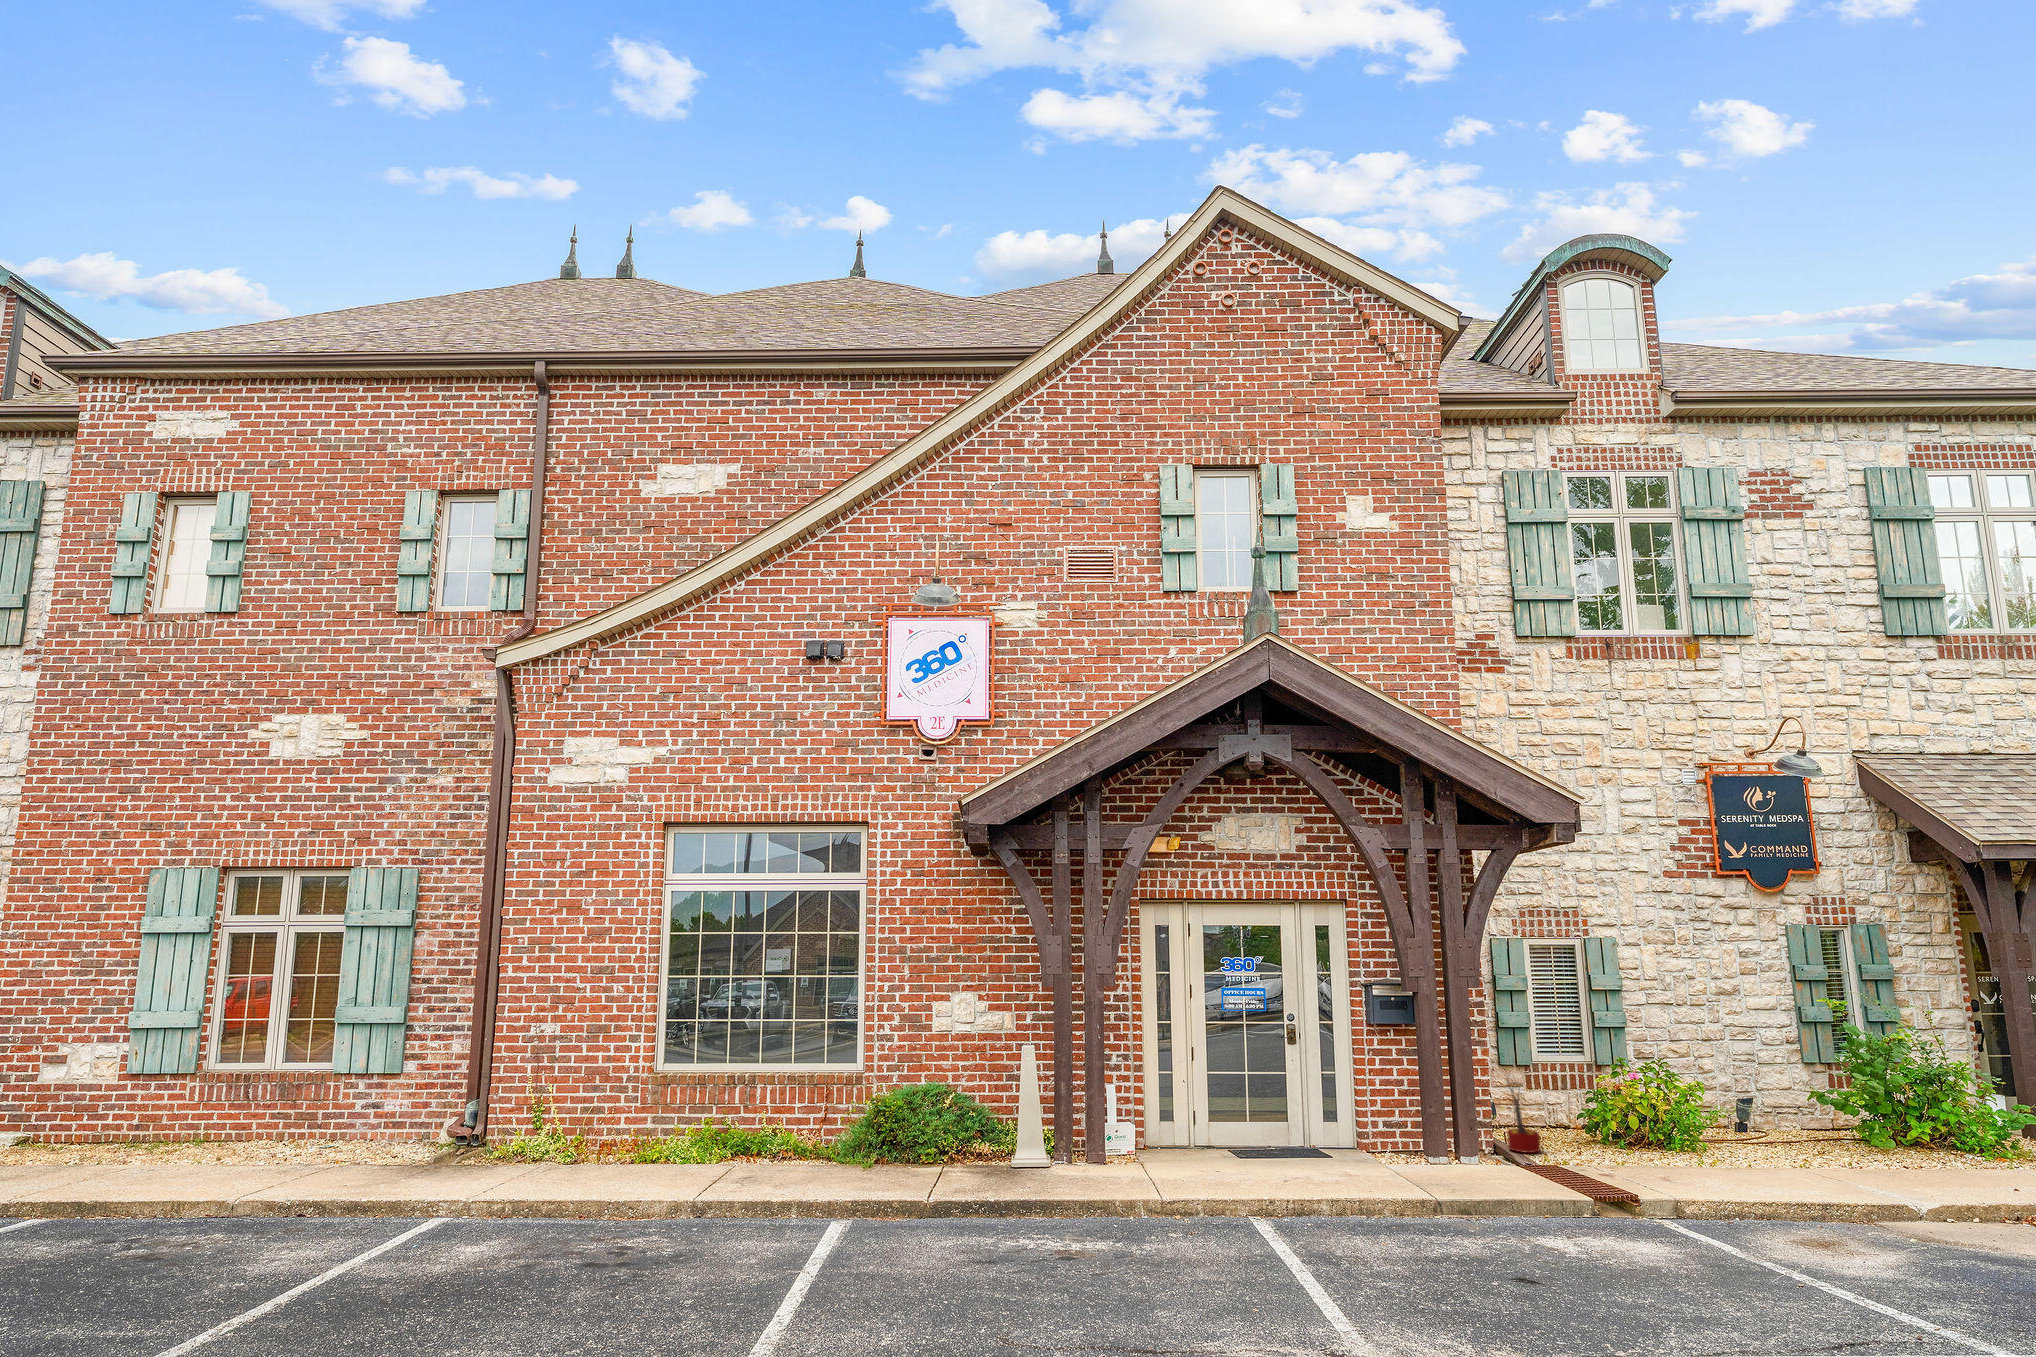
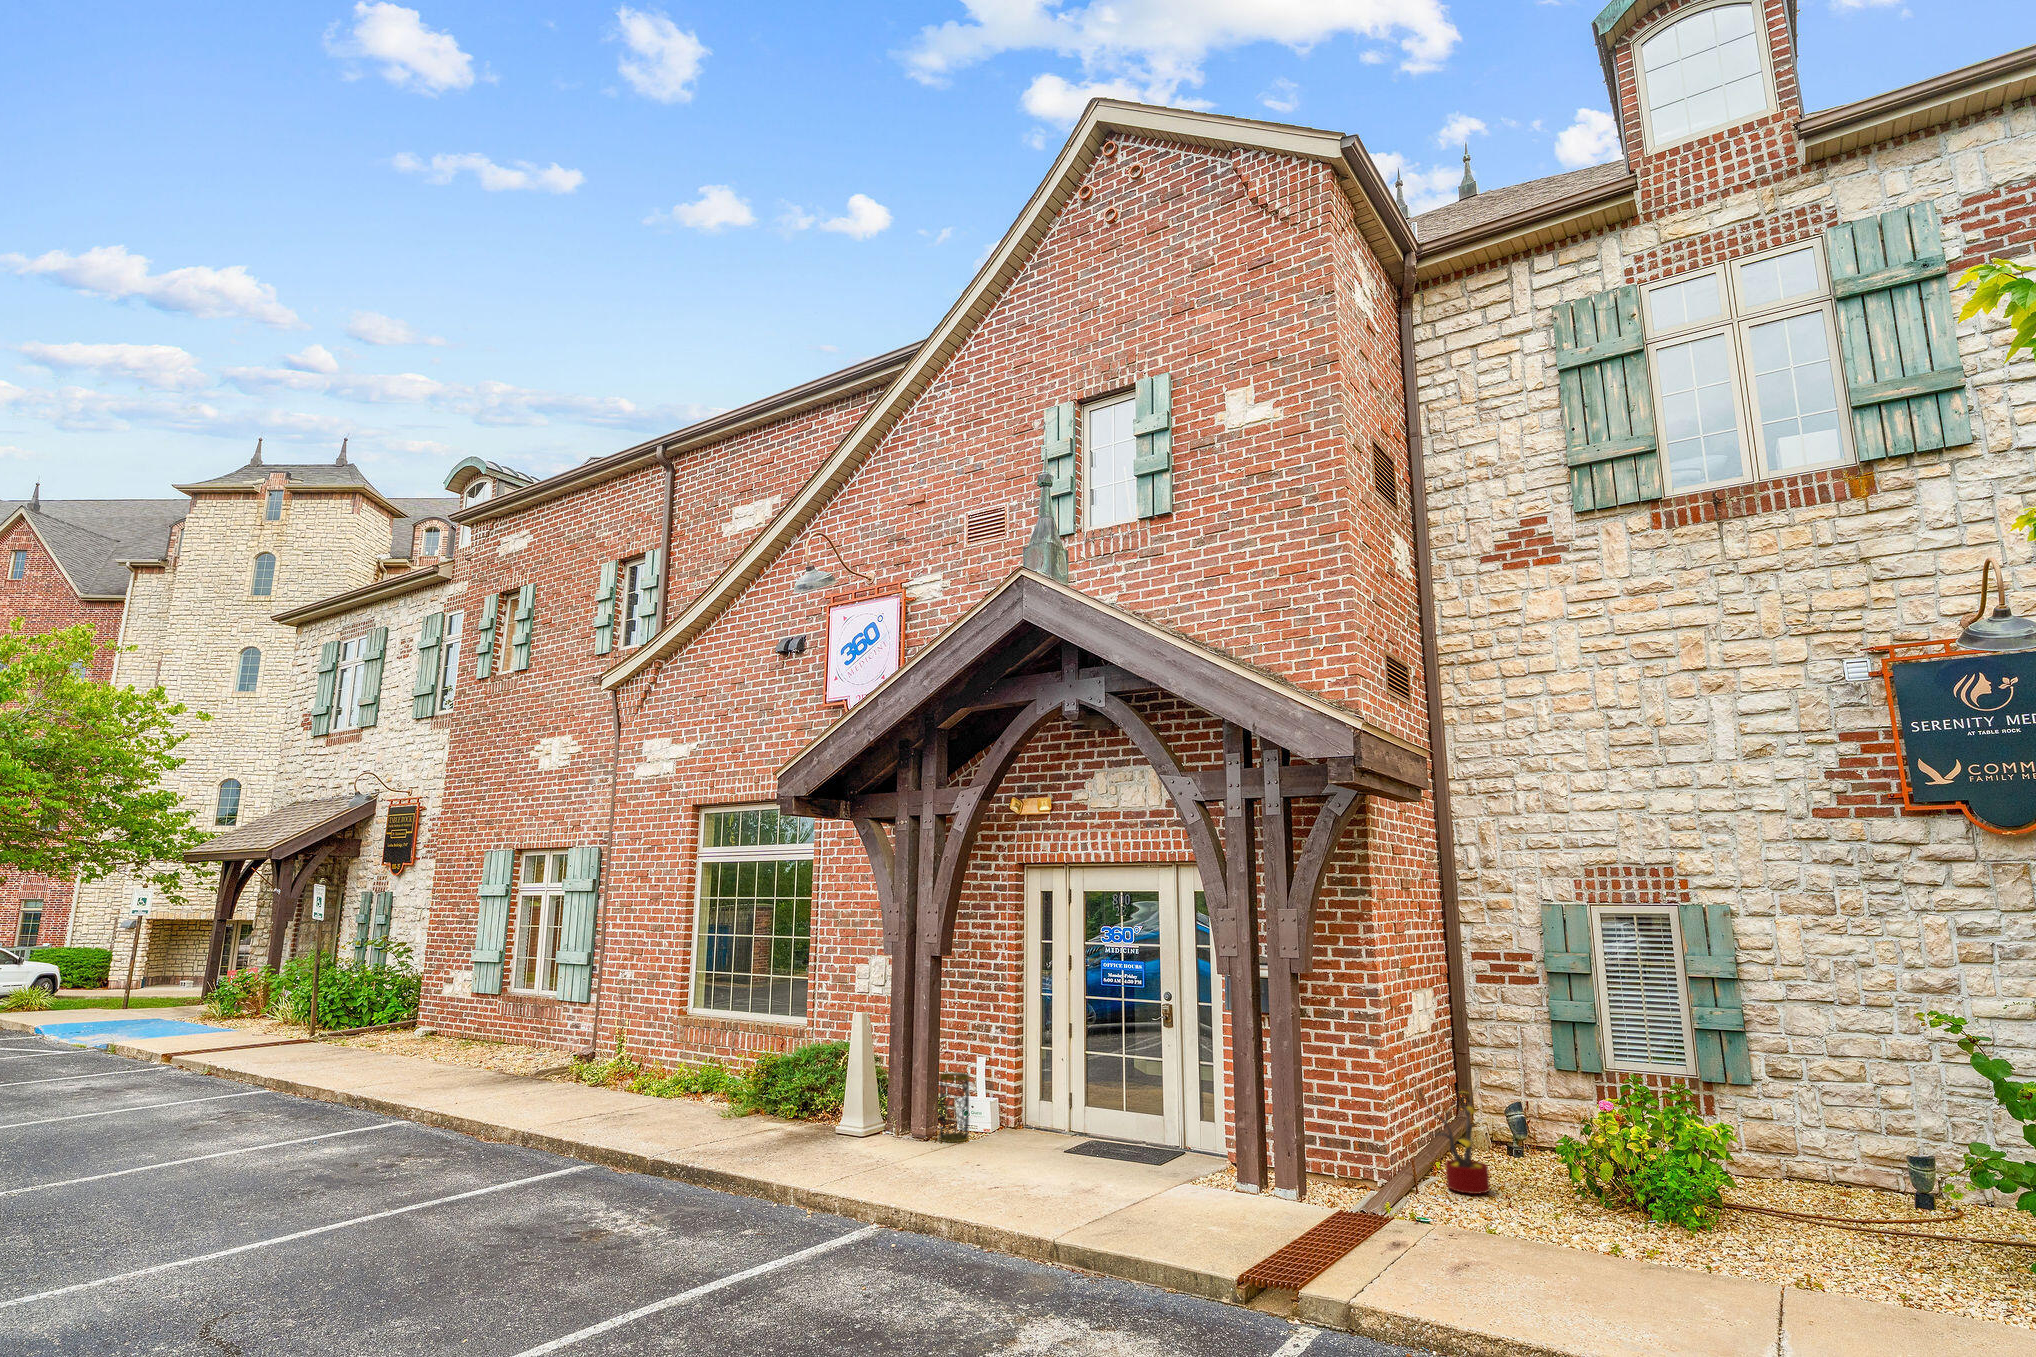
trash can: none [1098,1102,1127,1169] -> present [939,1073,970,1142]

